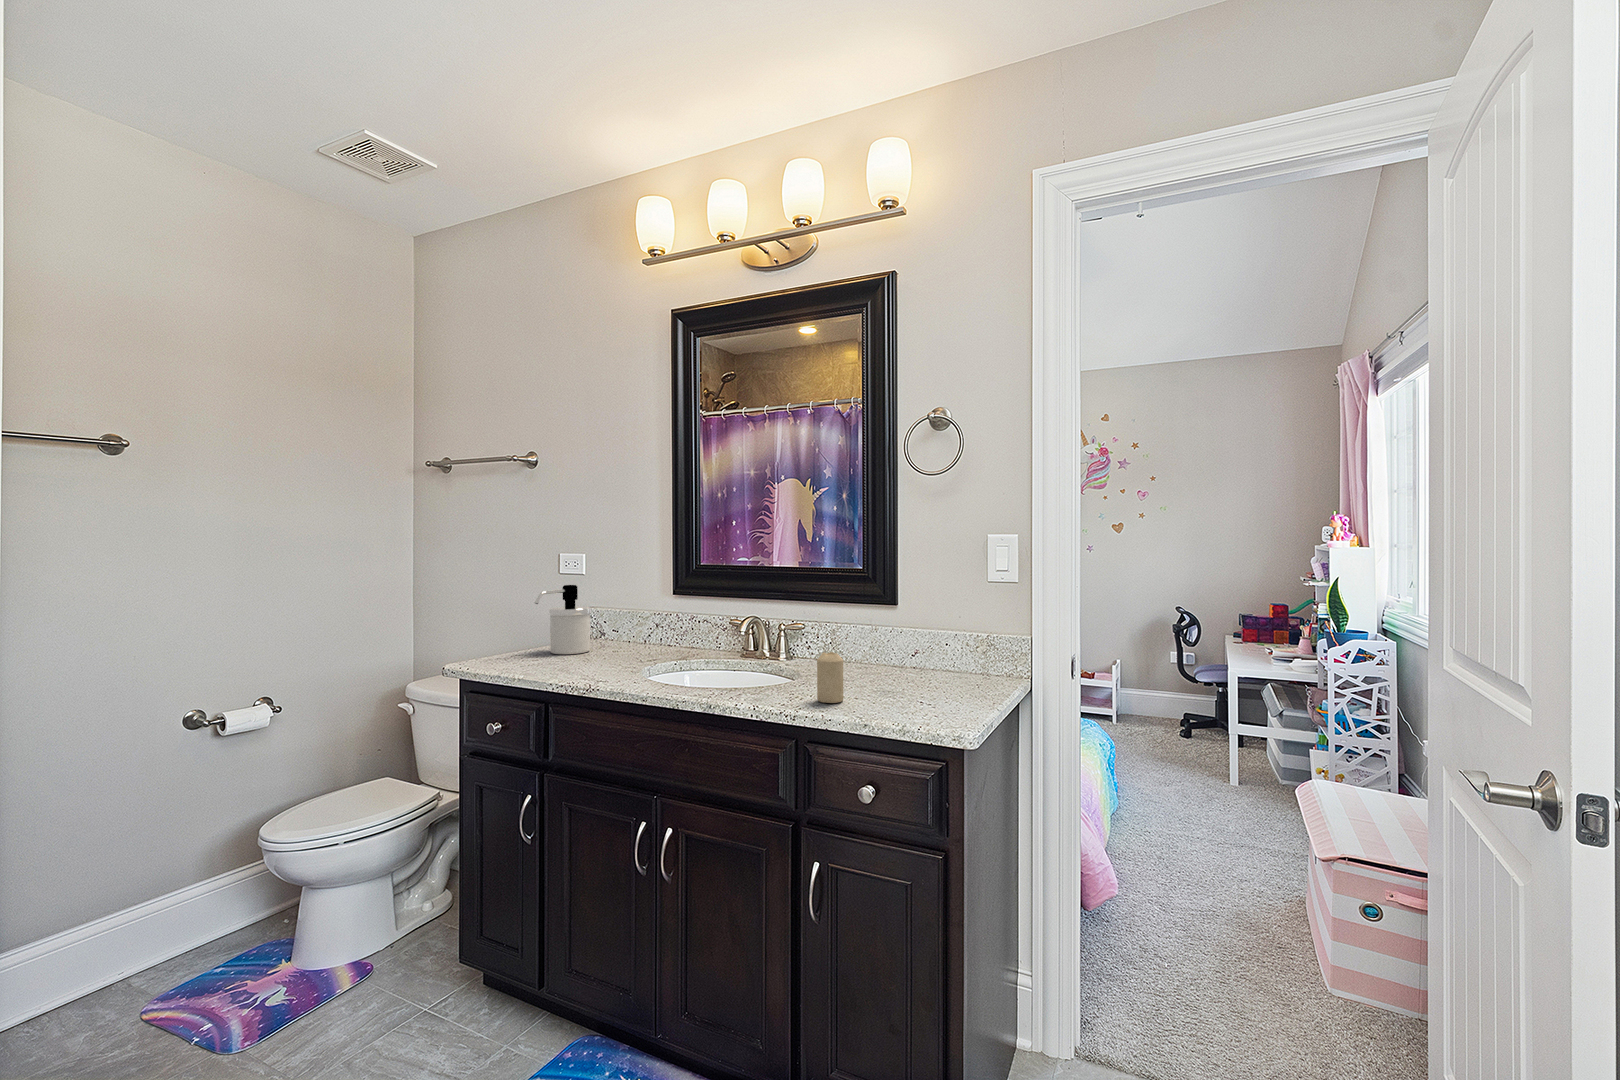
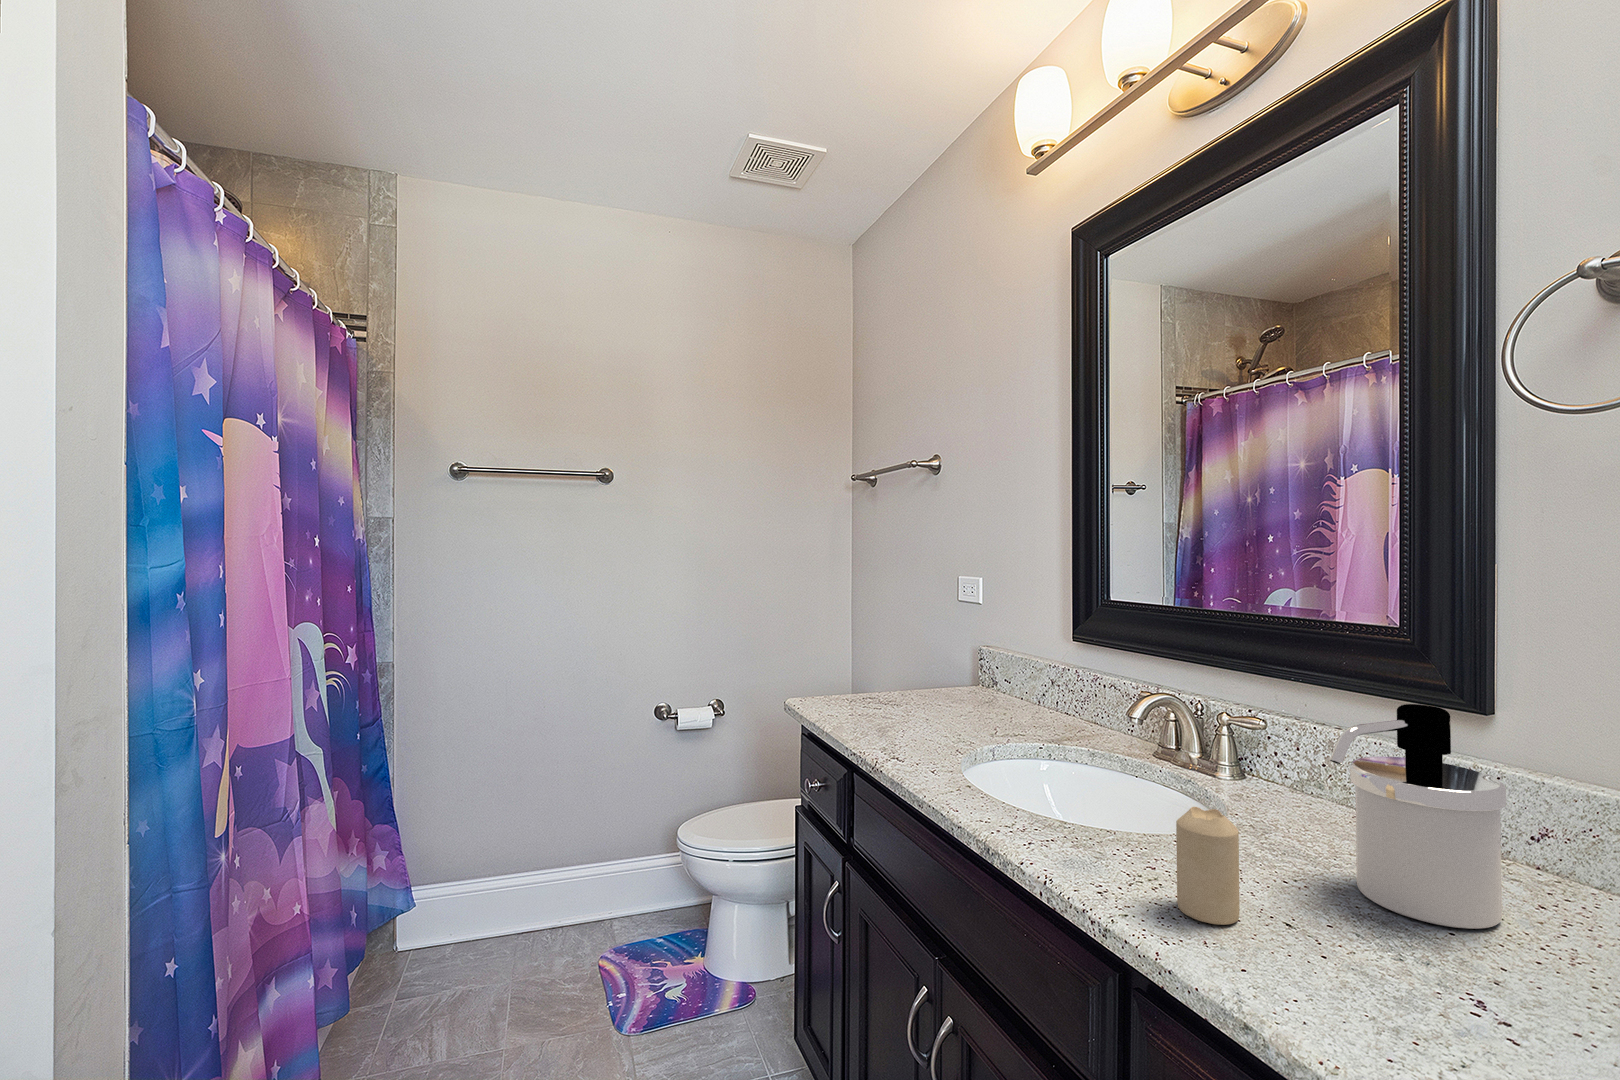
soap dispenser: present [535,585,592,654] -> present [1330,704,1506,929]

